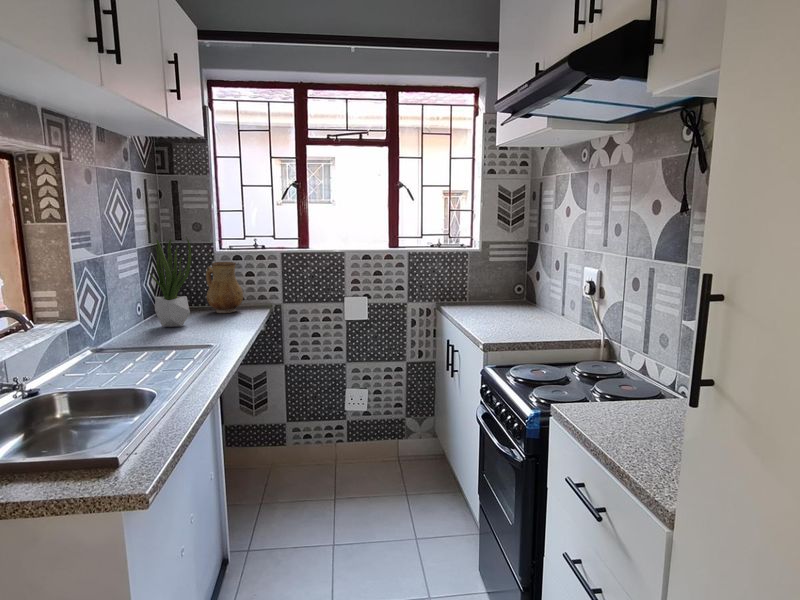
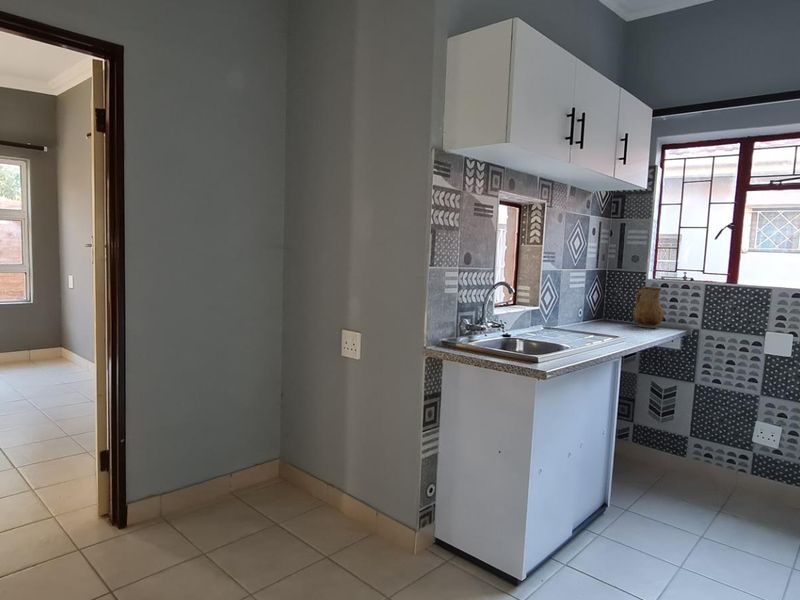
potted plant: present [149,237,191,327] -> none [589,261,623,329]

